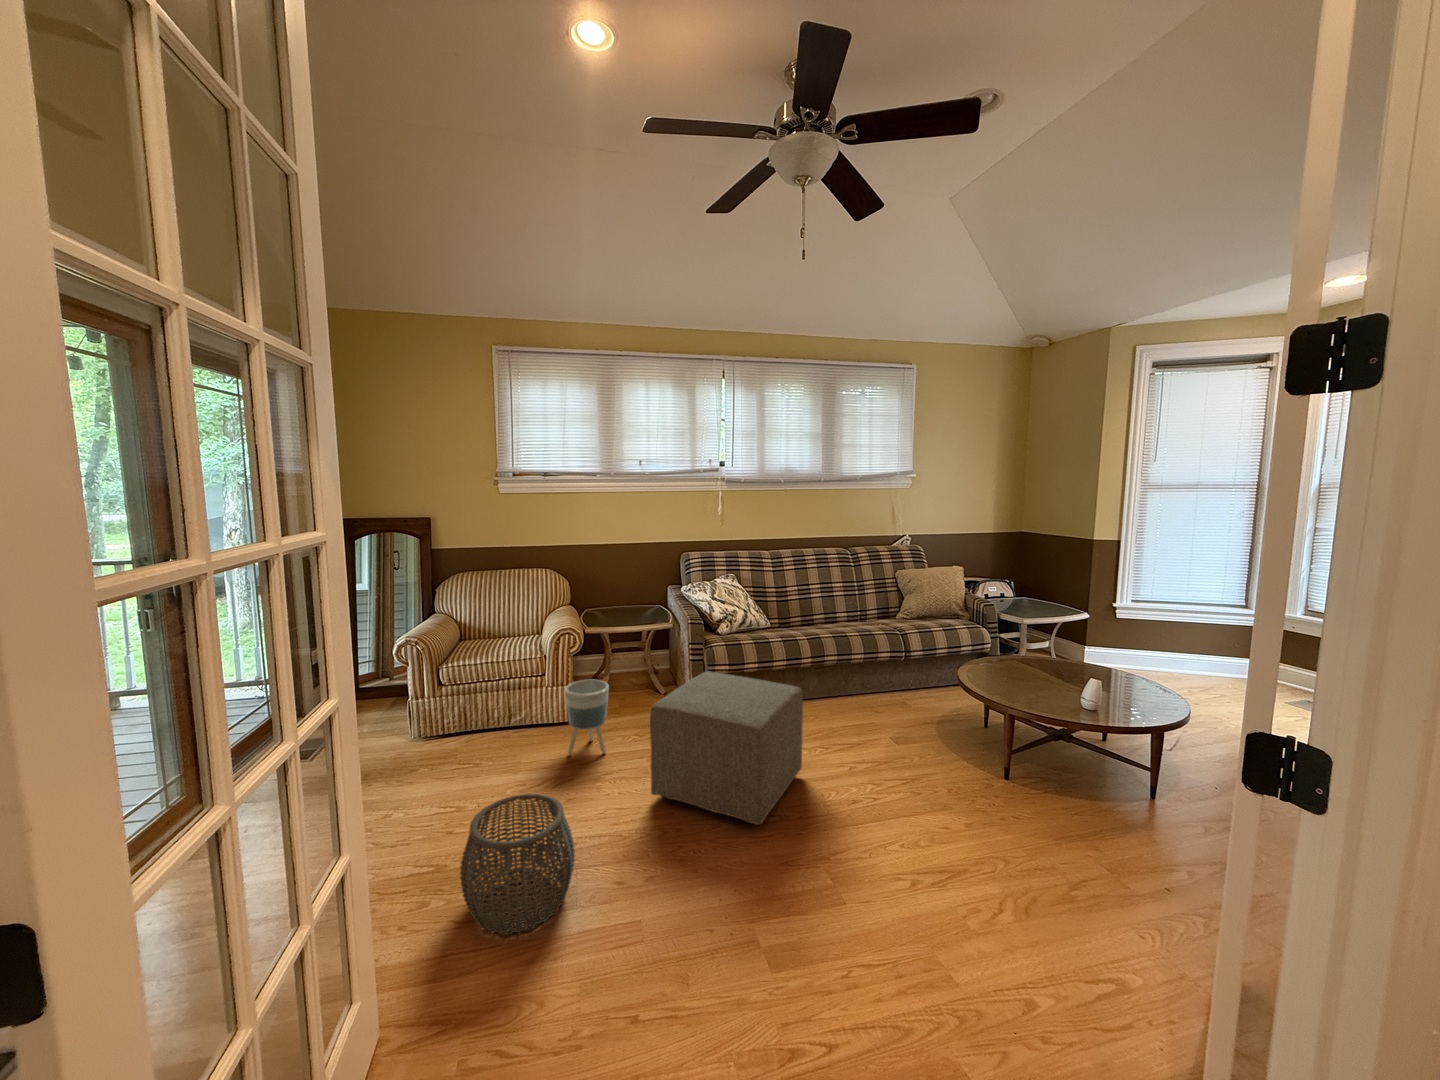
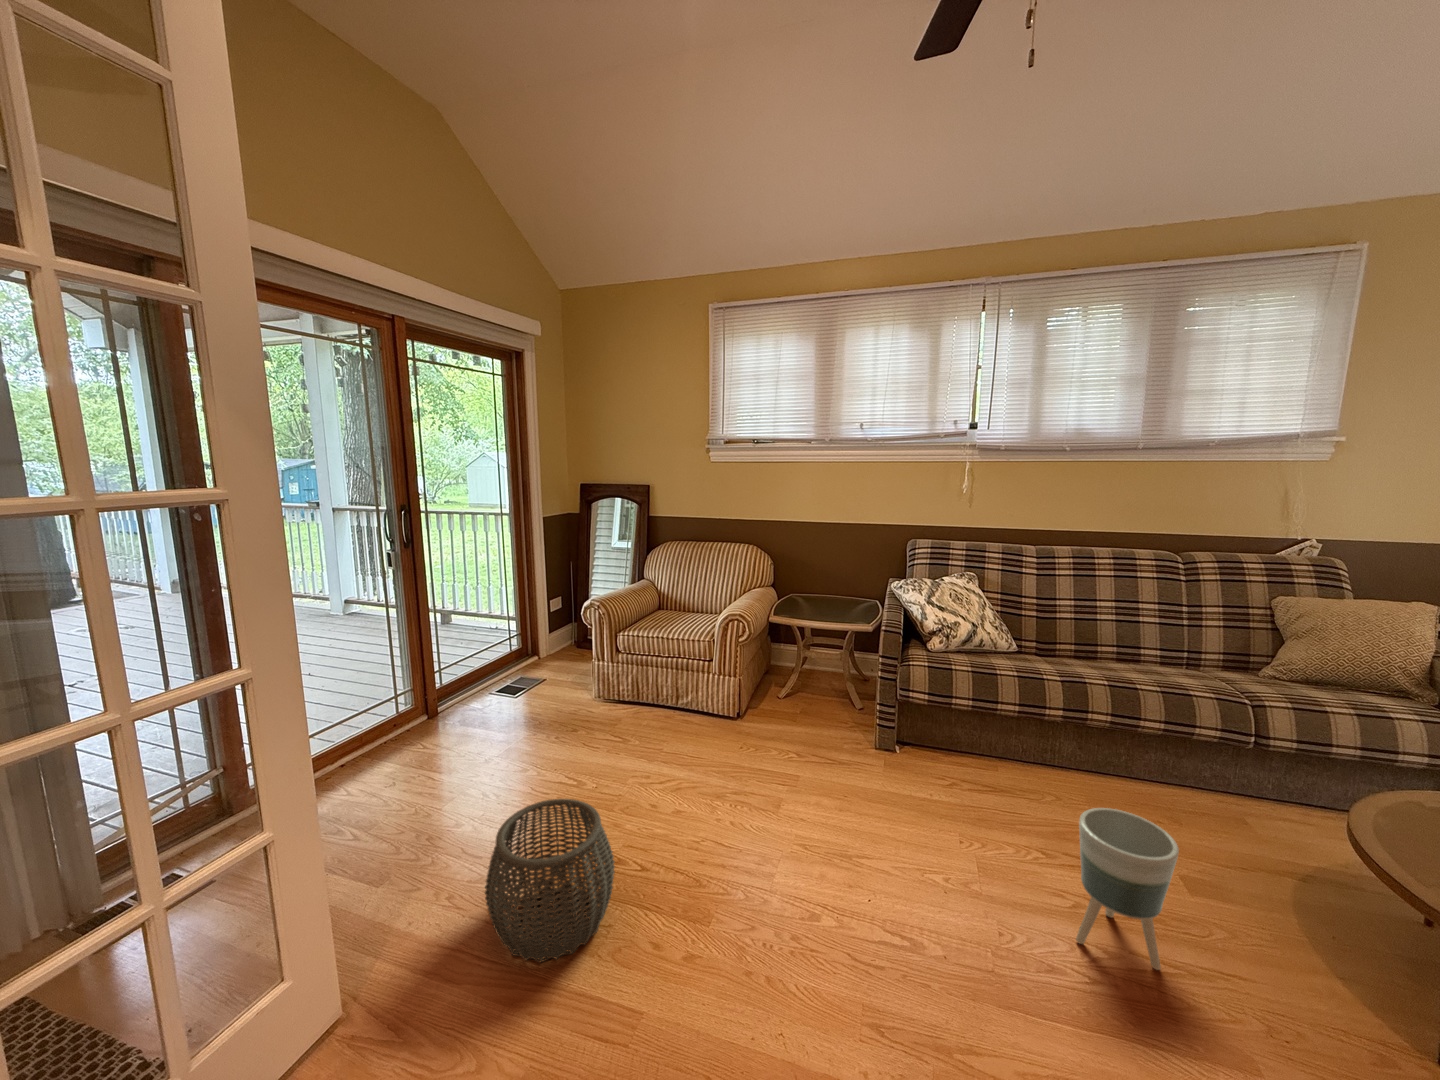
ottoman: present [650,671,803,825] -> none [758,700,989,947]
planter: present [565,680,609,755] -> present [1076,808,1179,970]

